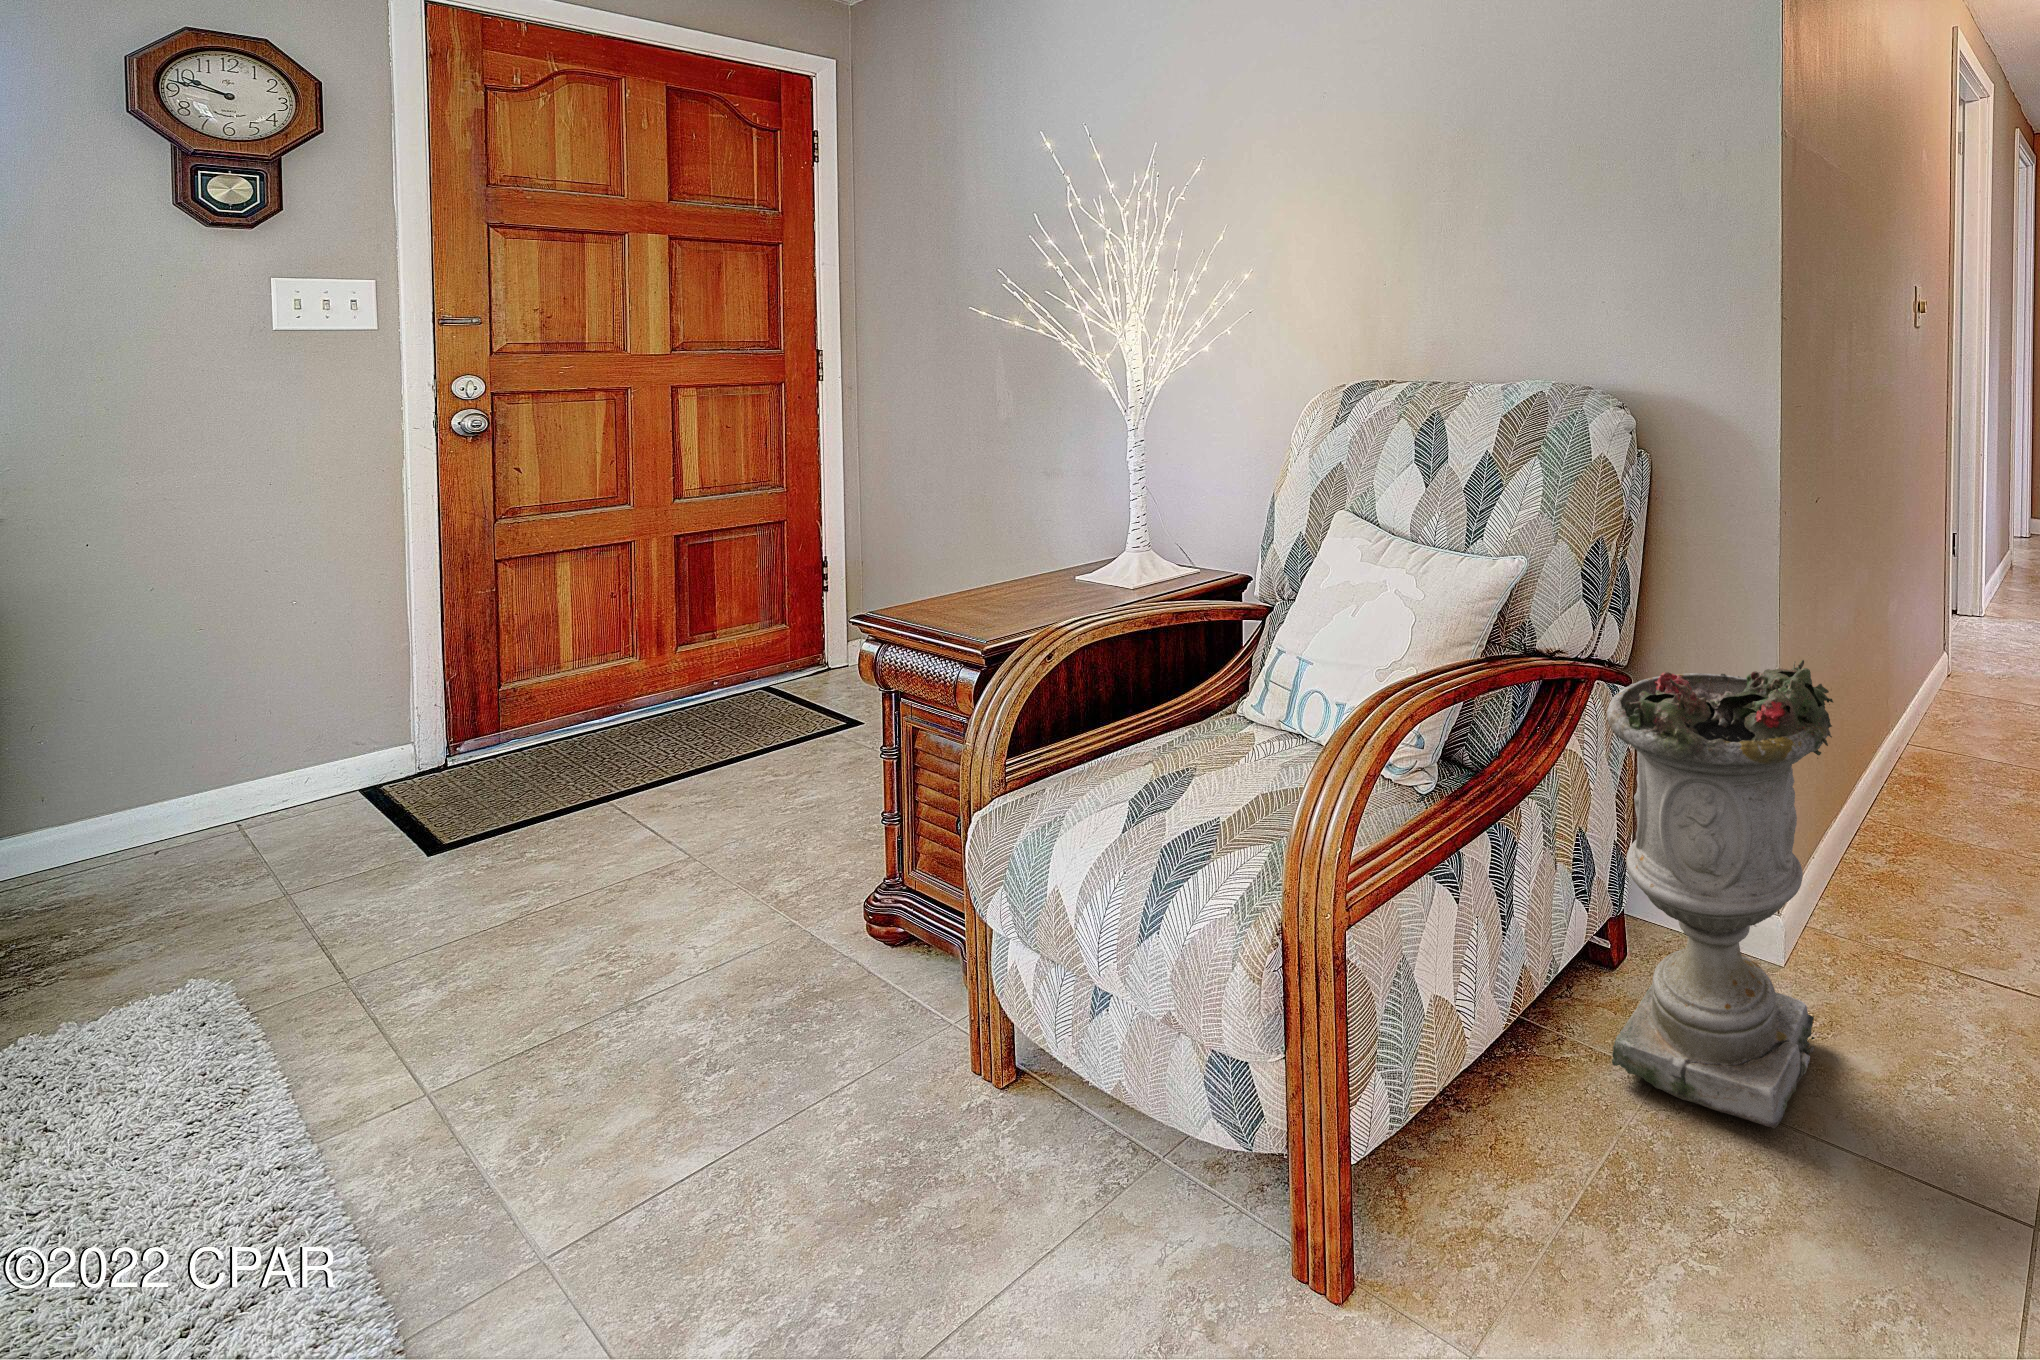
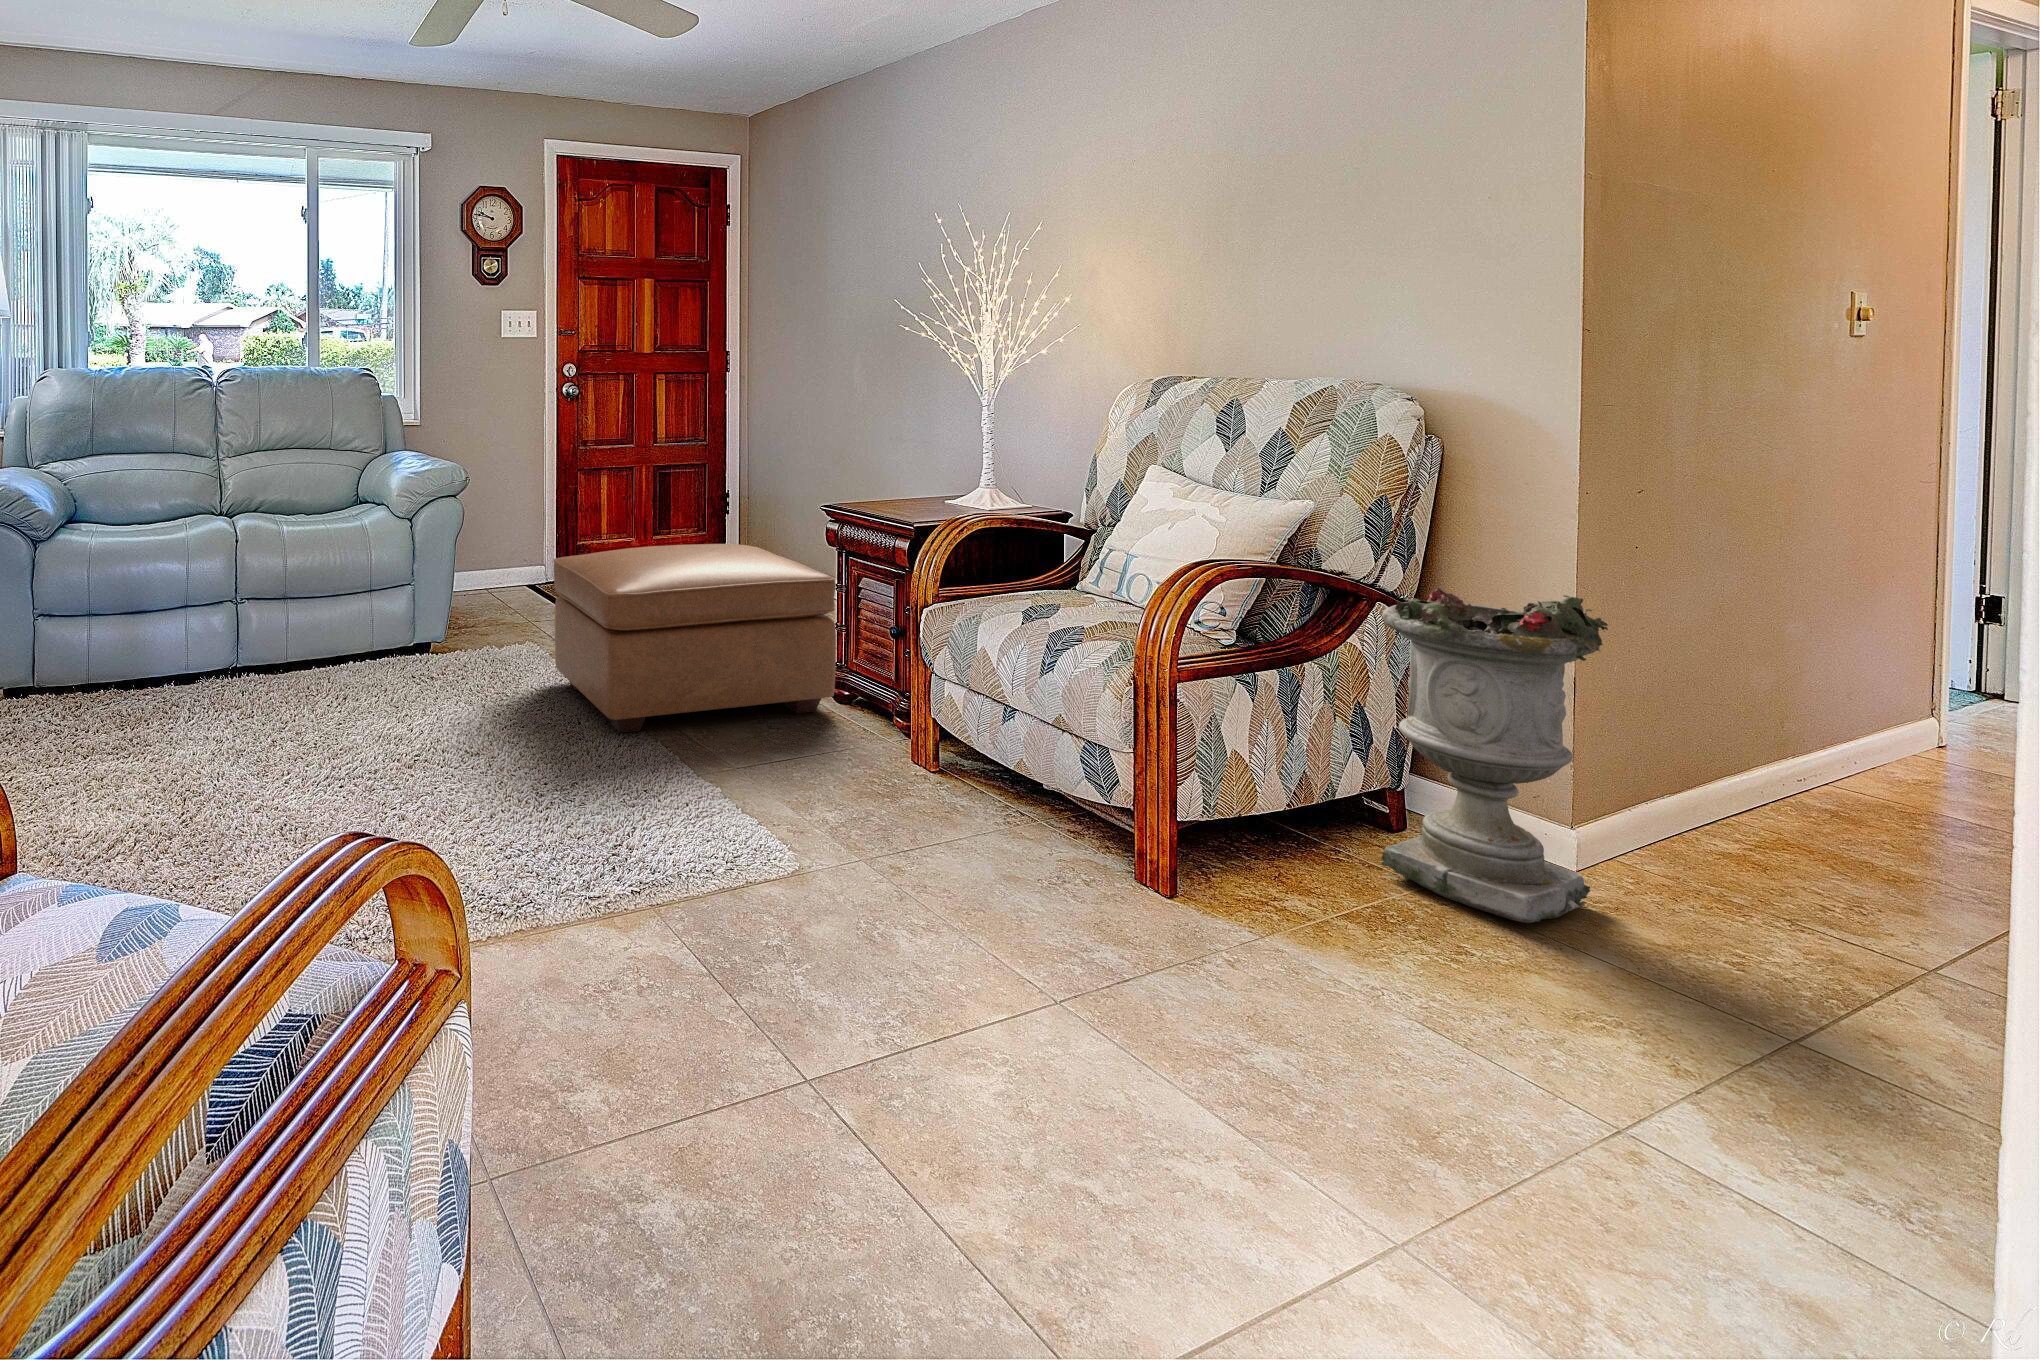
ottoman: none [181,685,866,1231] -> present [553,544,836,733]

